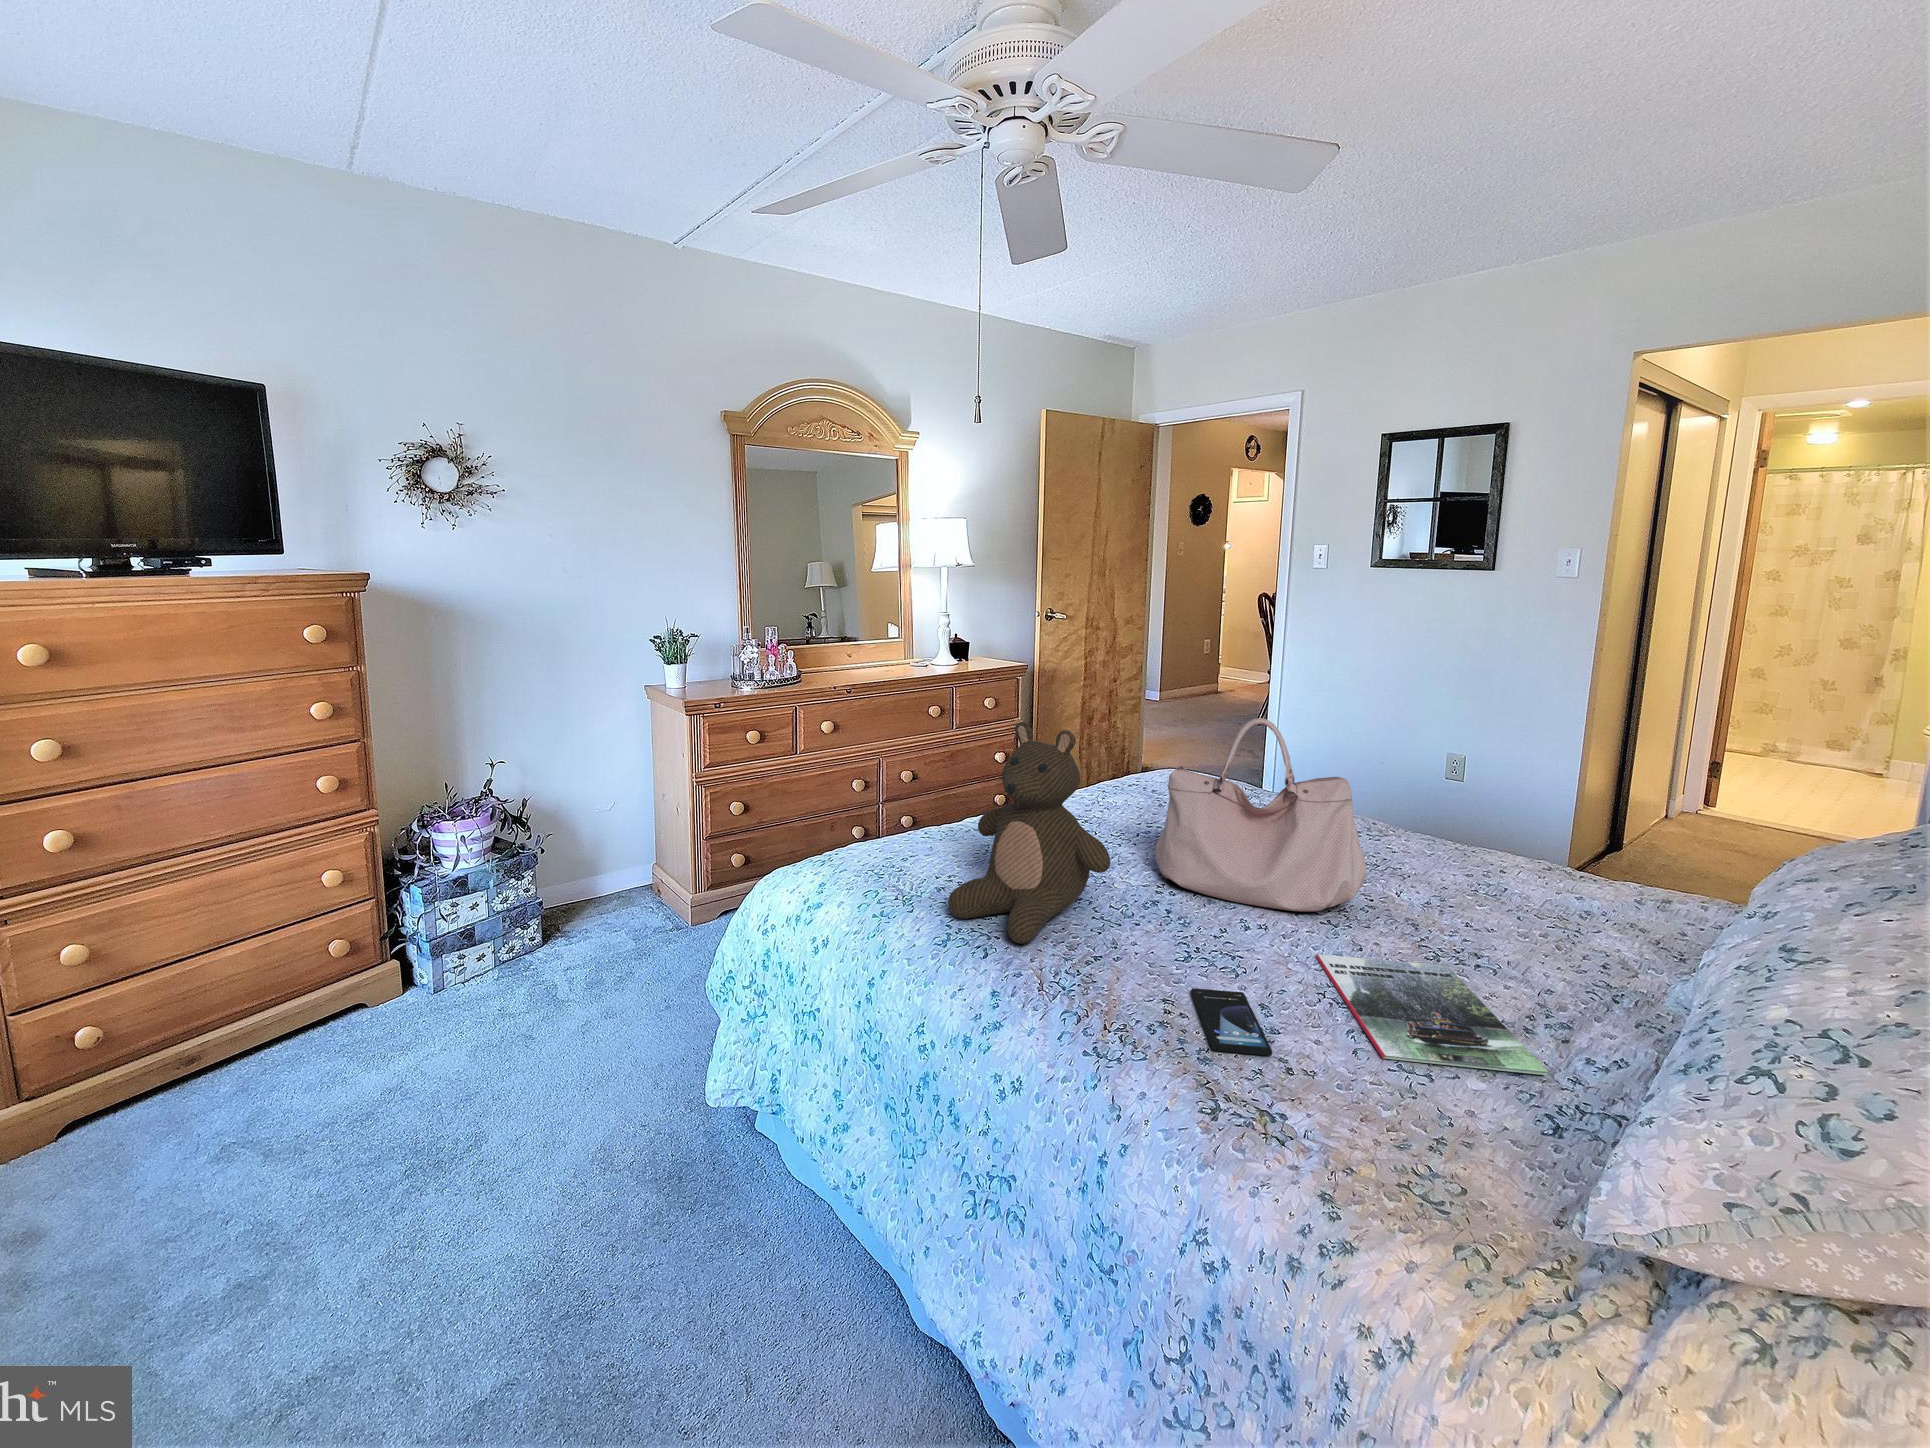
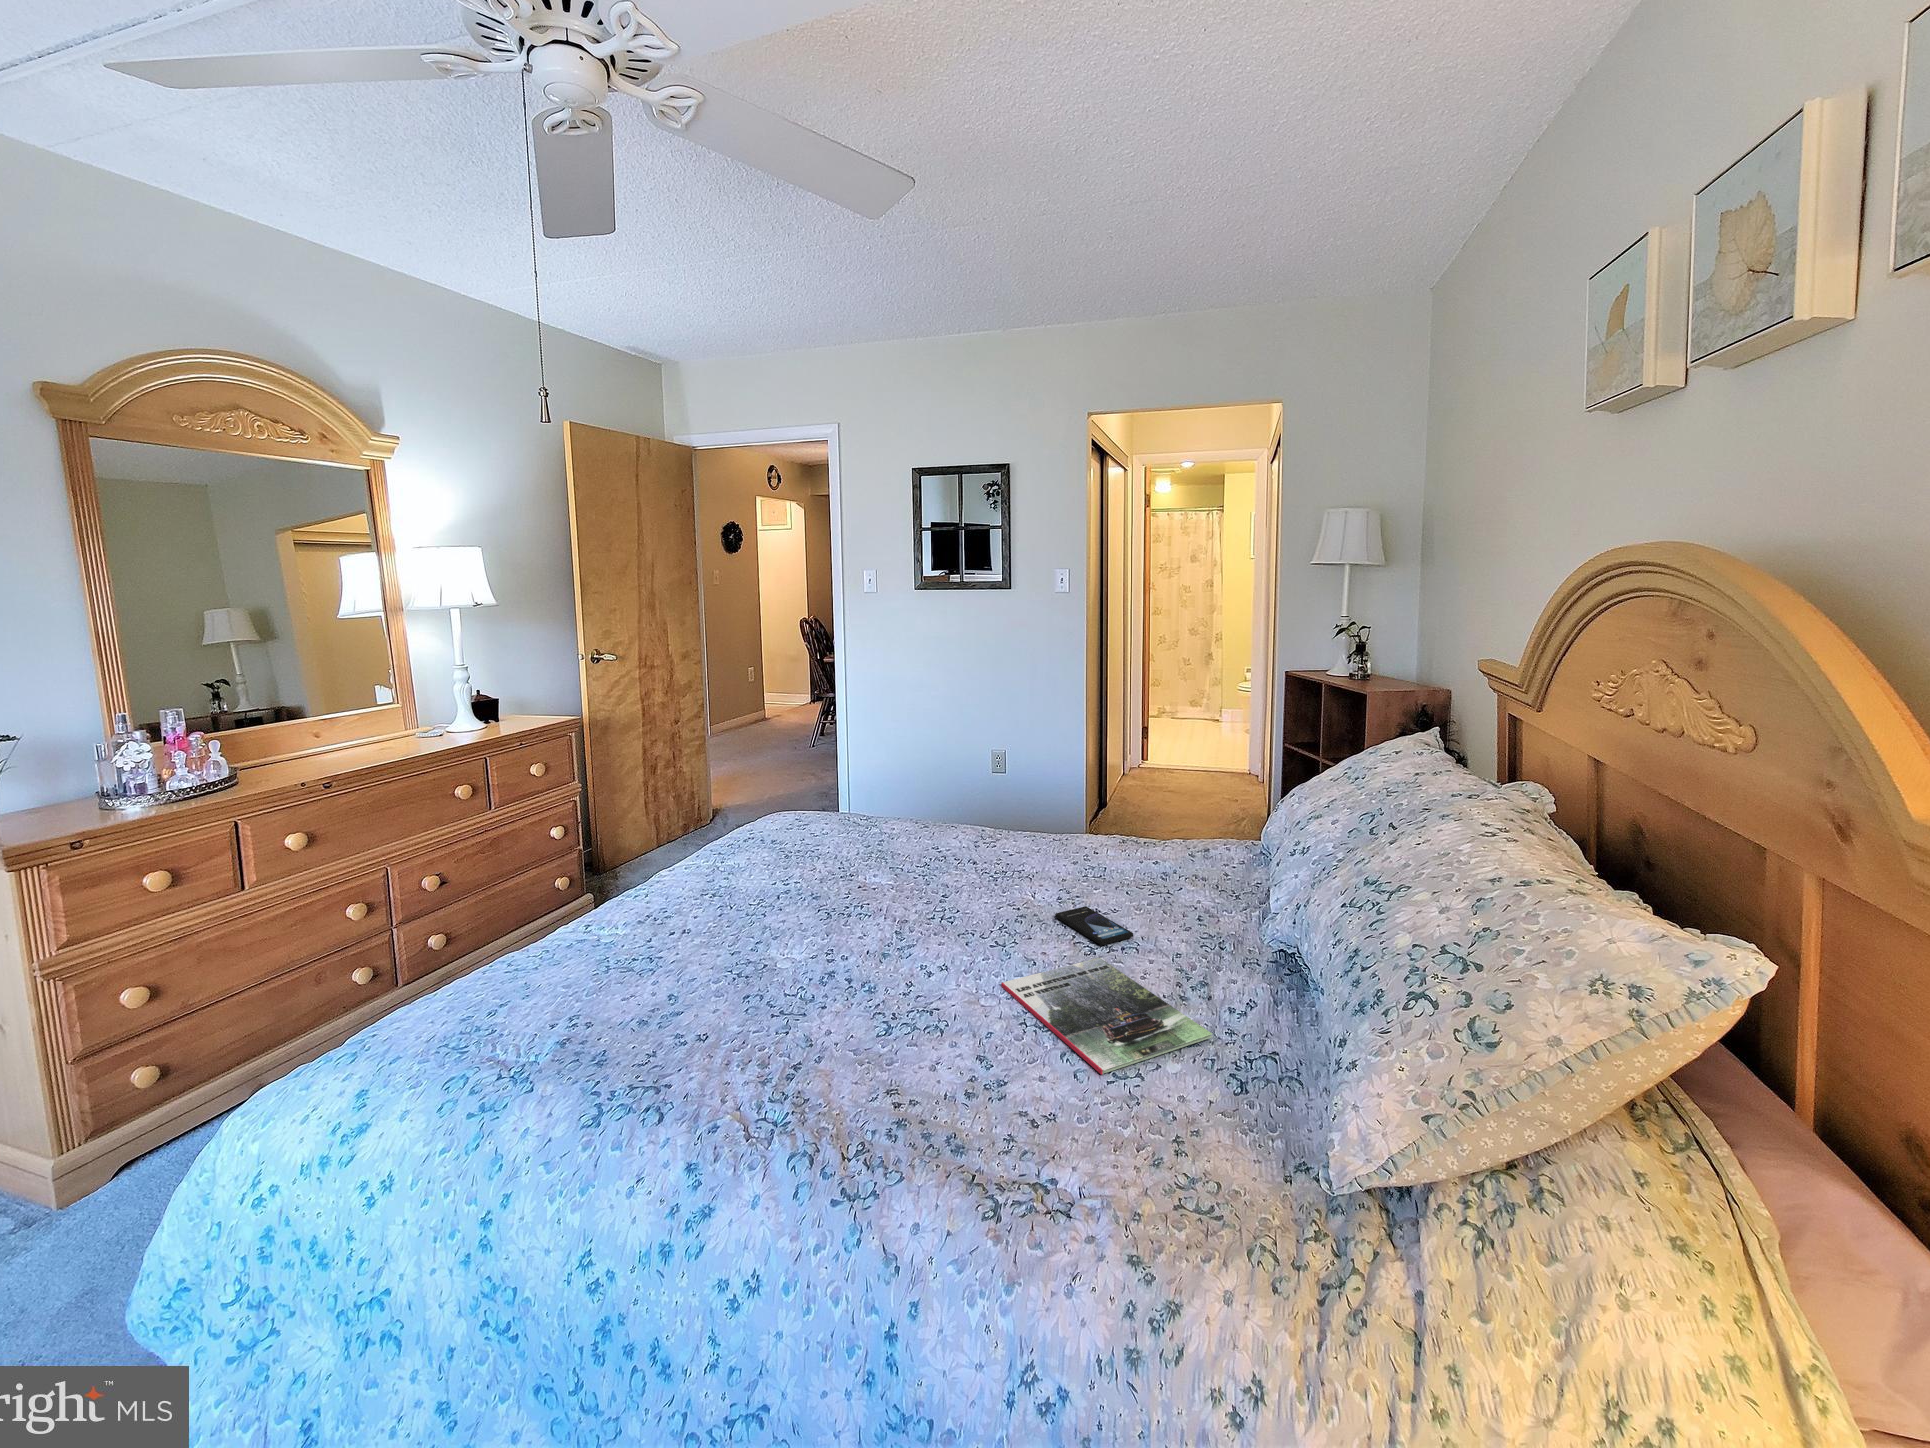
handbag: present [1156,718,1366,911] -> none [814,751,1016,949]
stuffed bear: present [948,722,1110,944] -> none [588,798,794,1083]
smartphone: present [1191,988,1272,1056] -> present [1055,906,1133,945]

